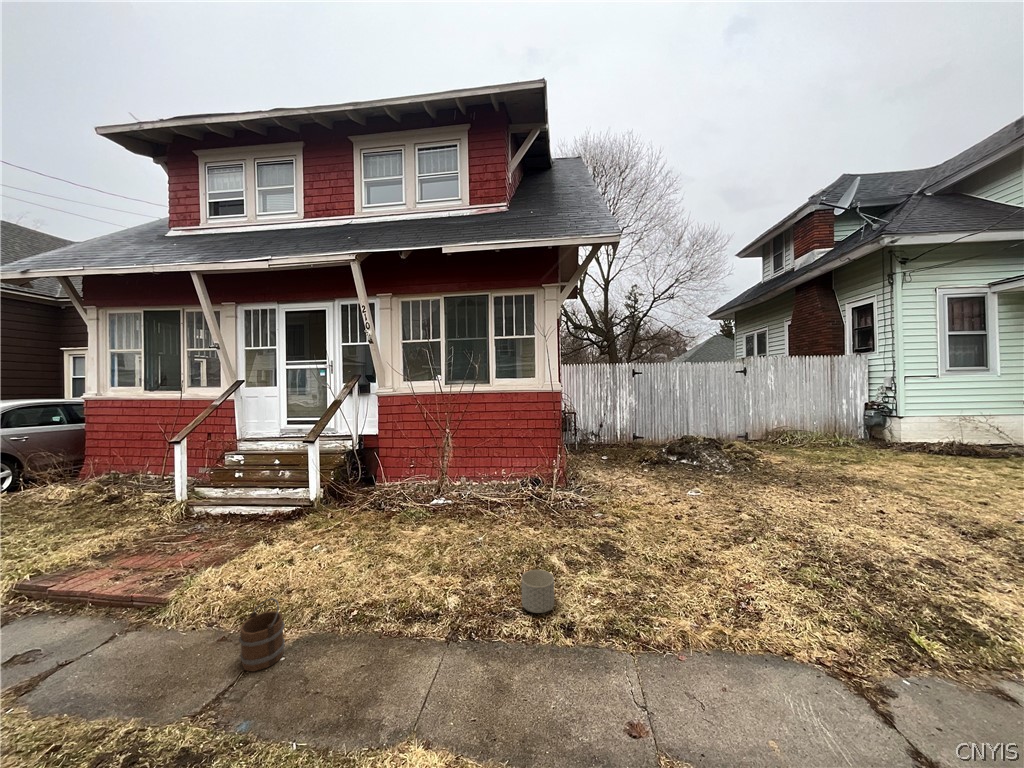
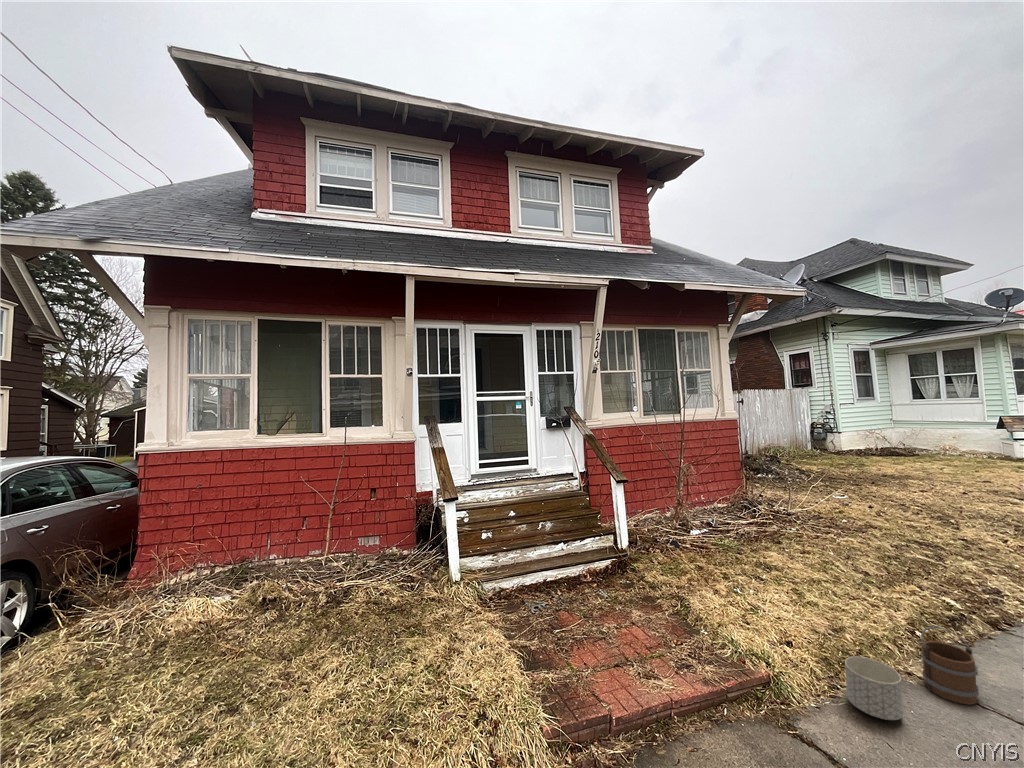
planter: present [522,570,554,613] -> present [845,656,903,720]

